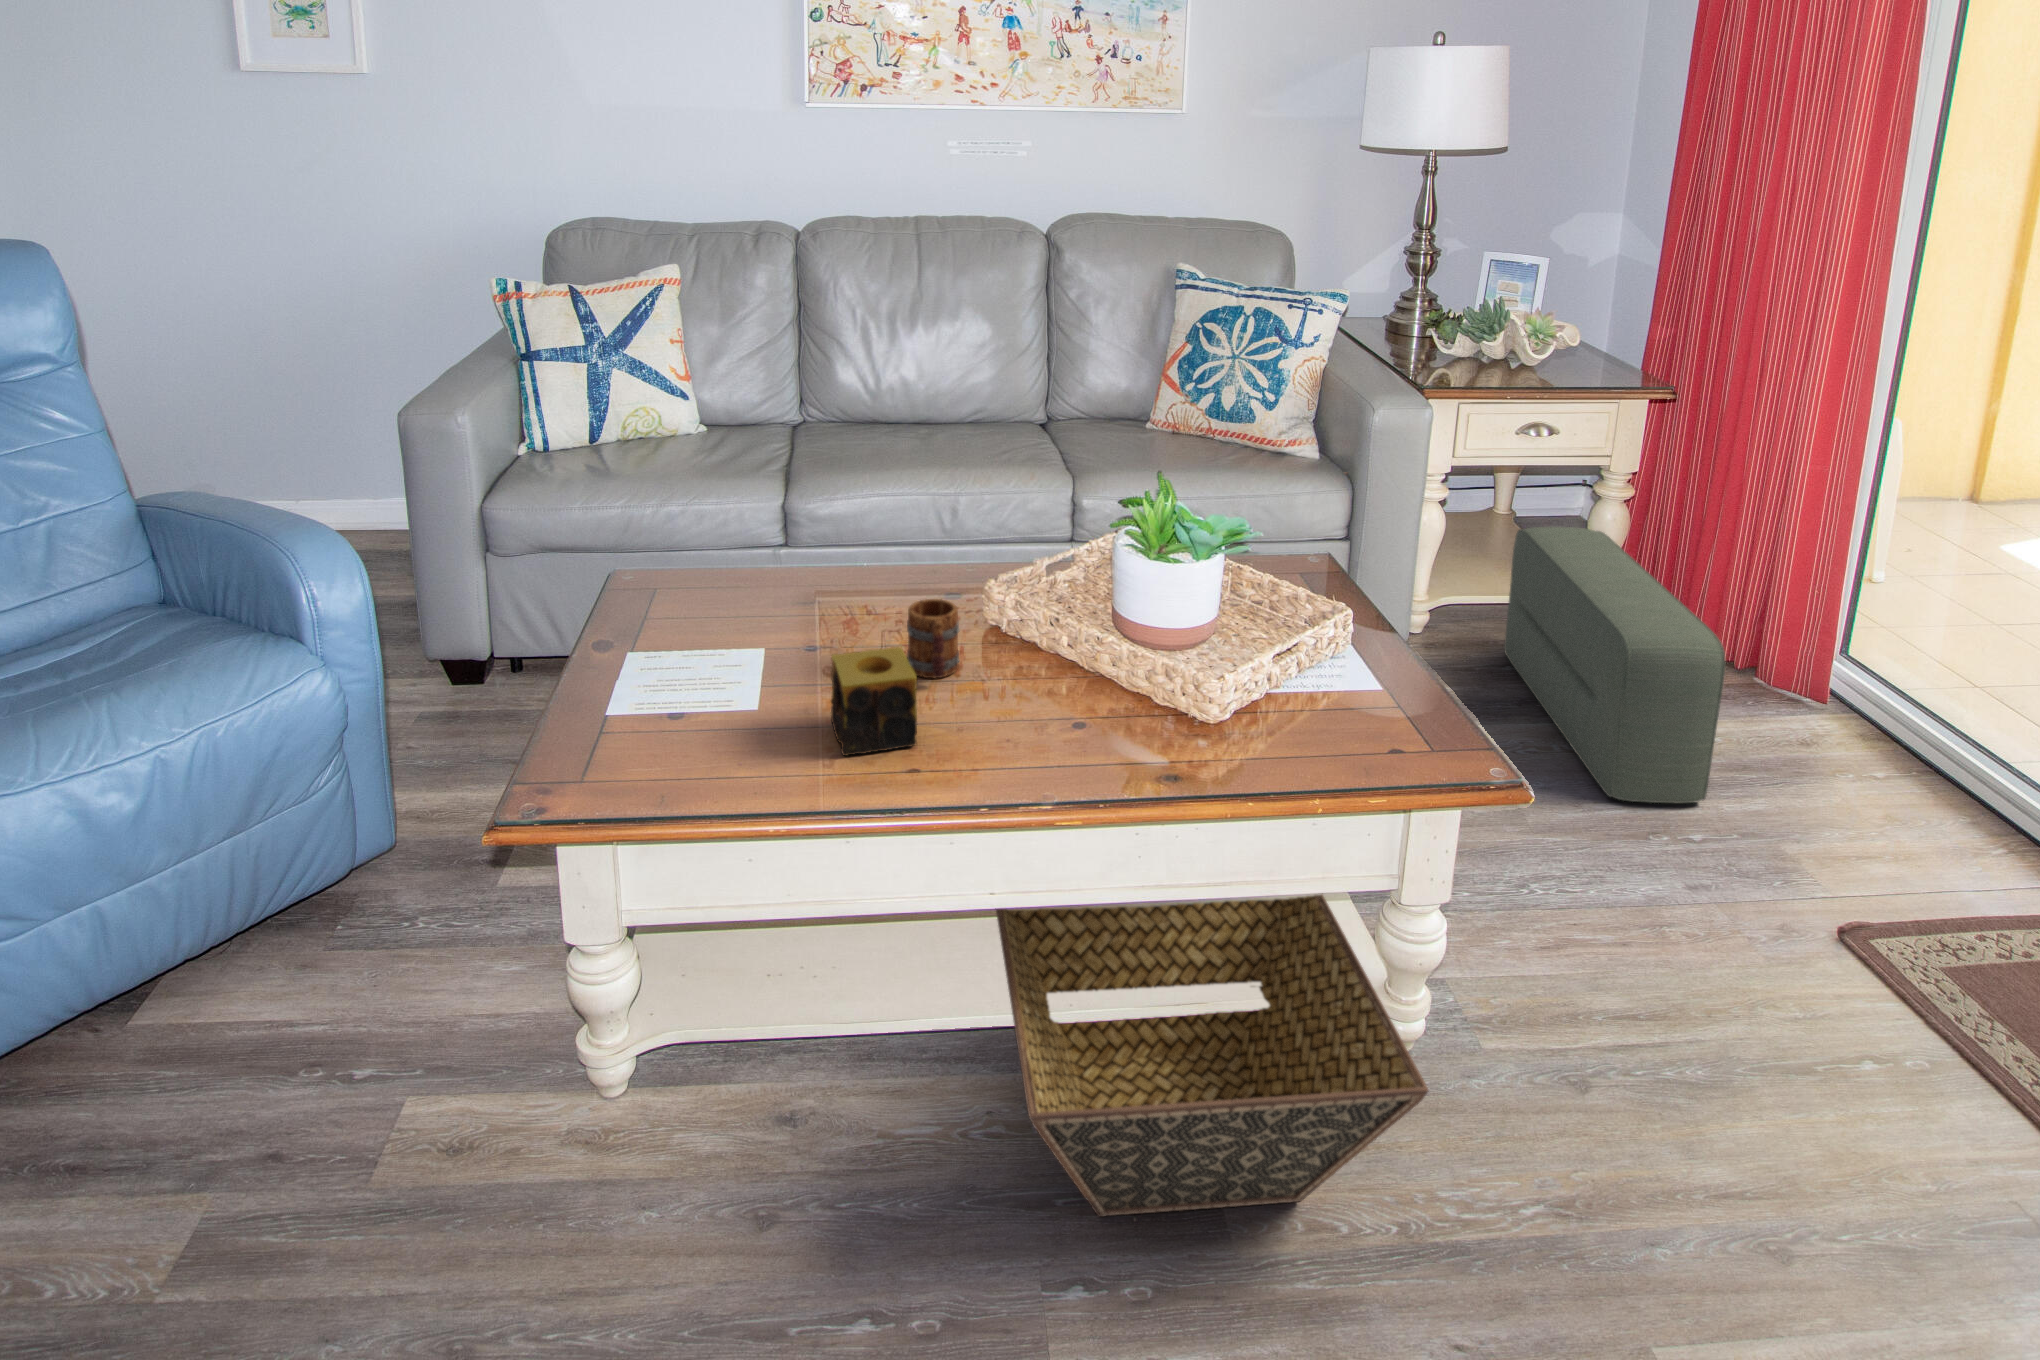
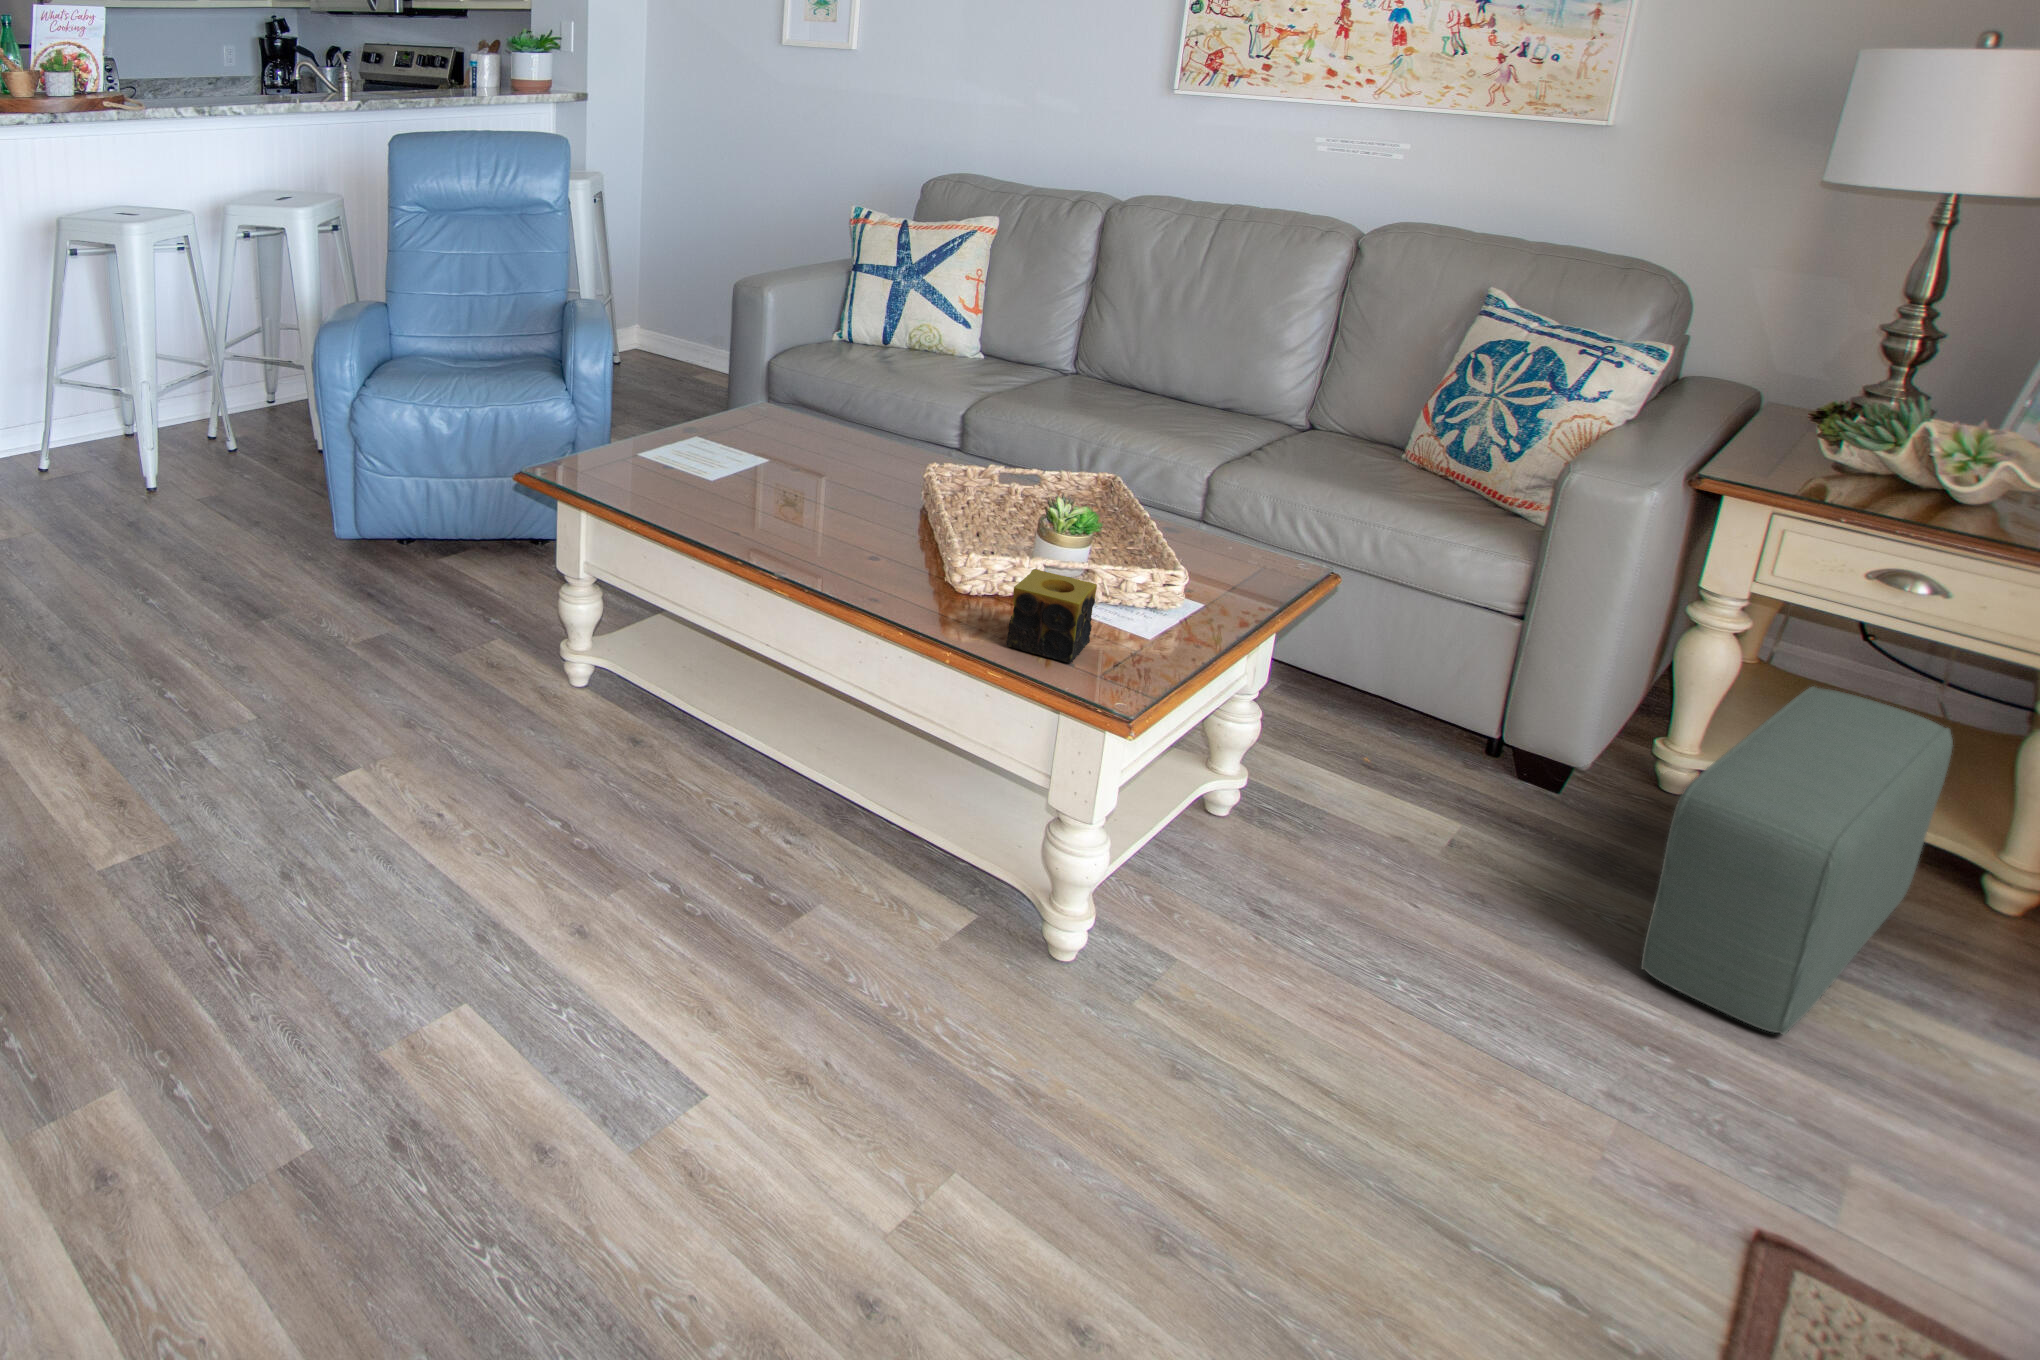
mug: present [907,599,959,678] -> none [833,460,879,518]
candle: present [831,647,917,756] -> present [1006,569,1097,663]
basket: present [996,894,1428,1217] -> none [661,656,1045,937]

